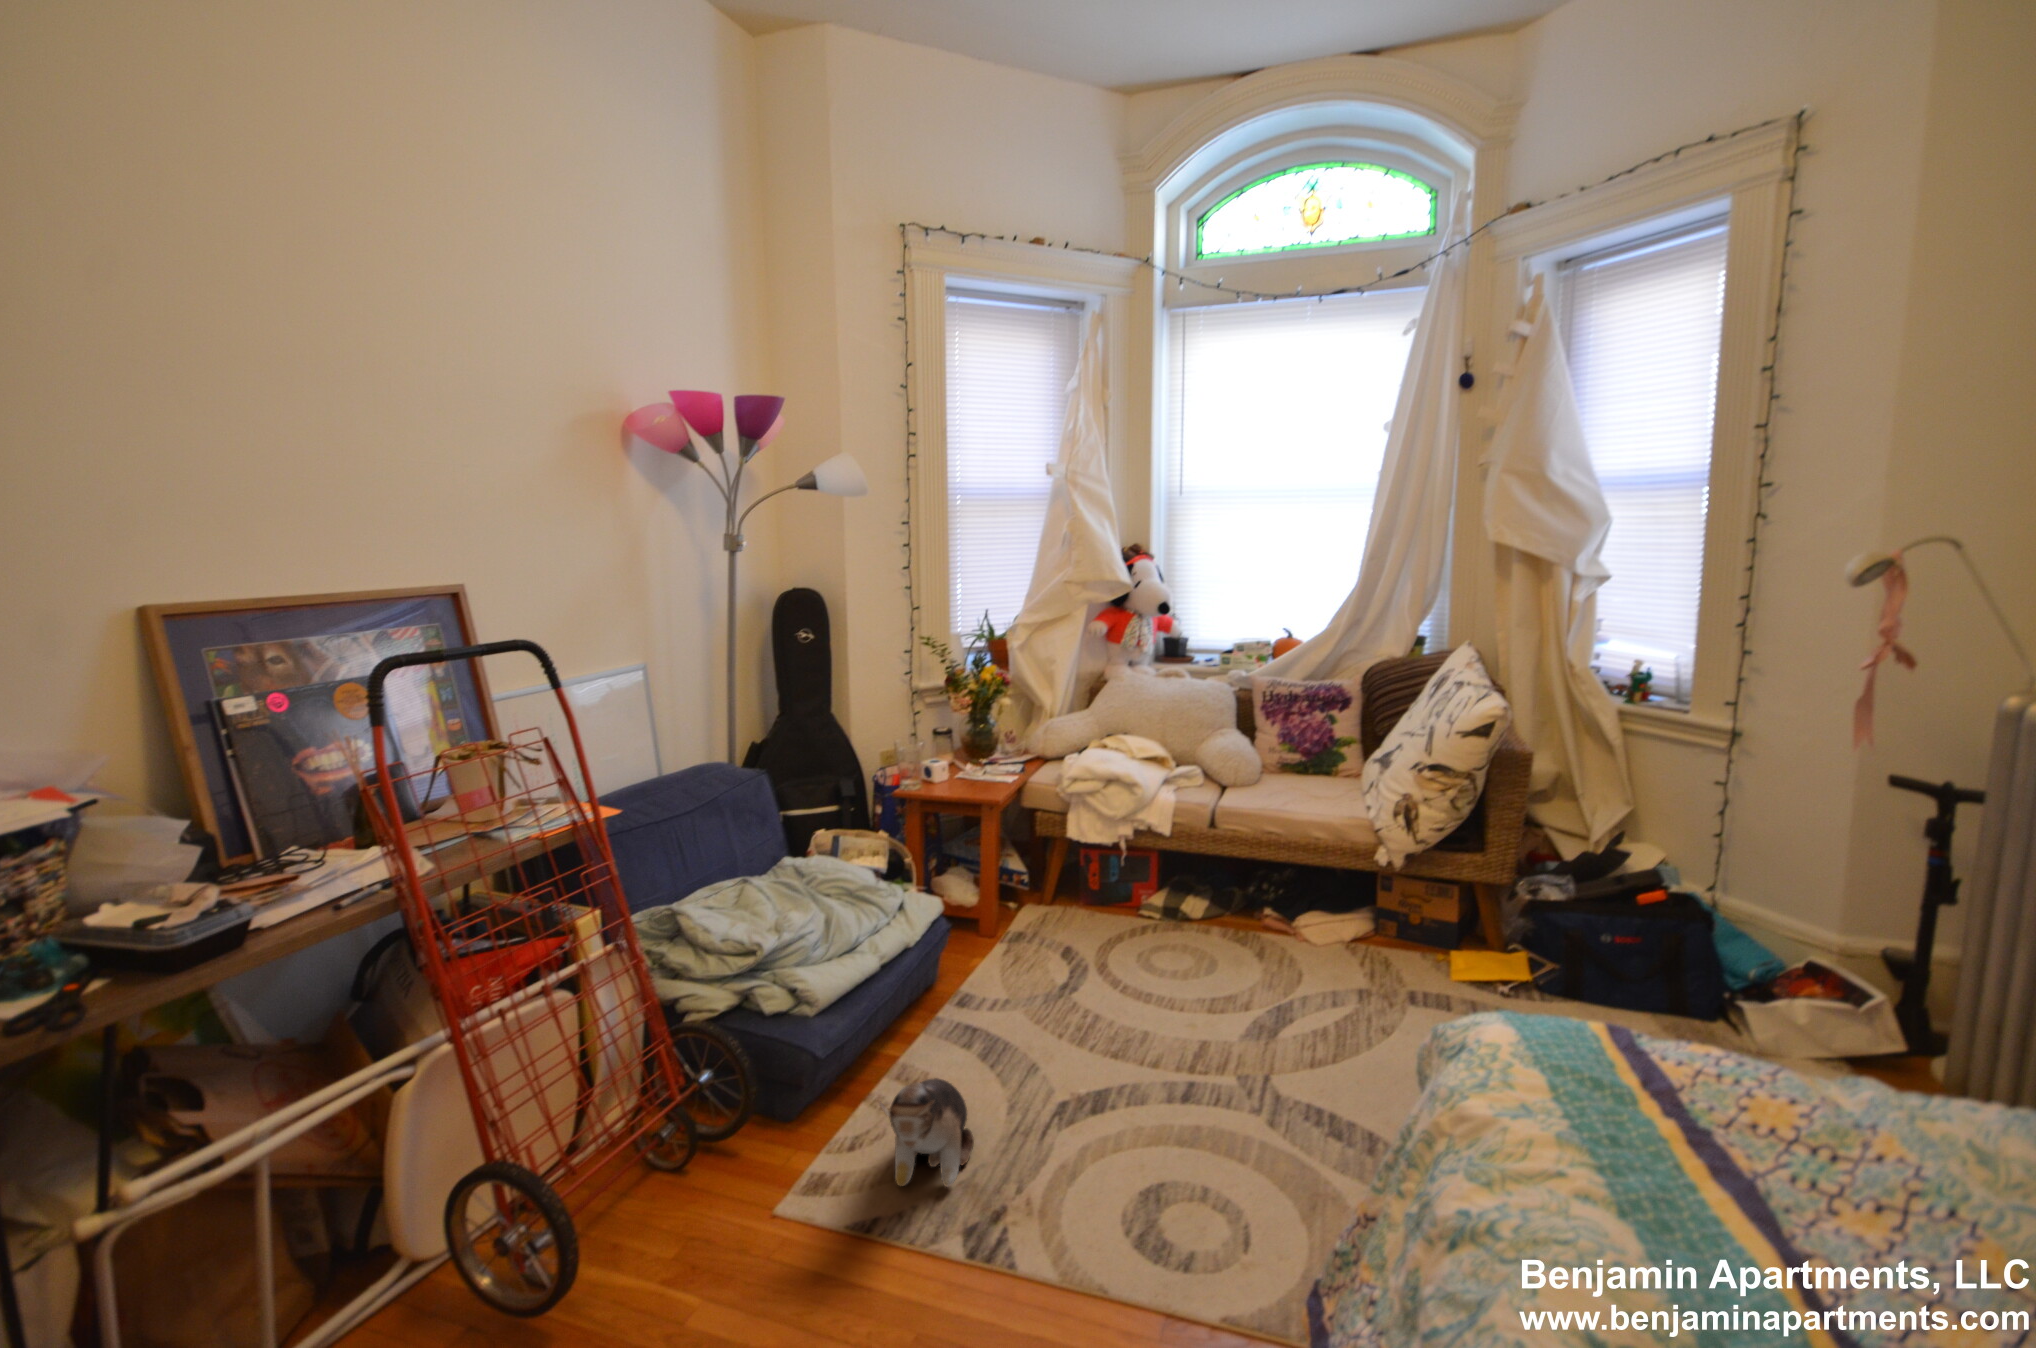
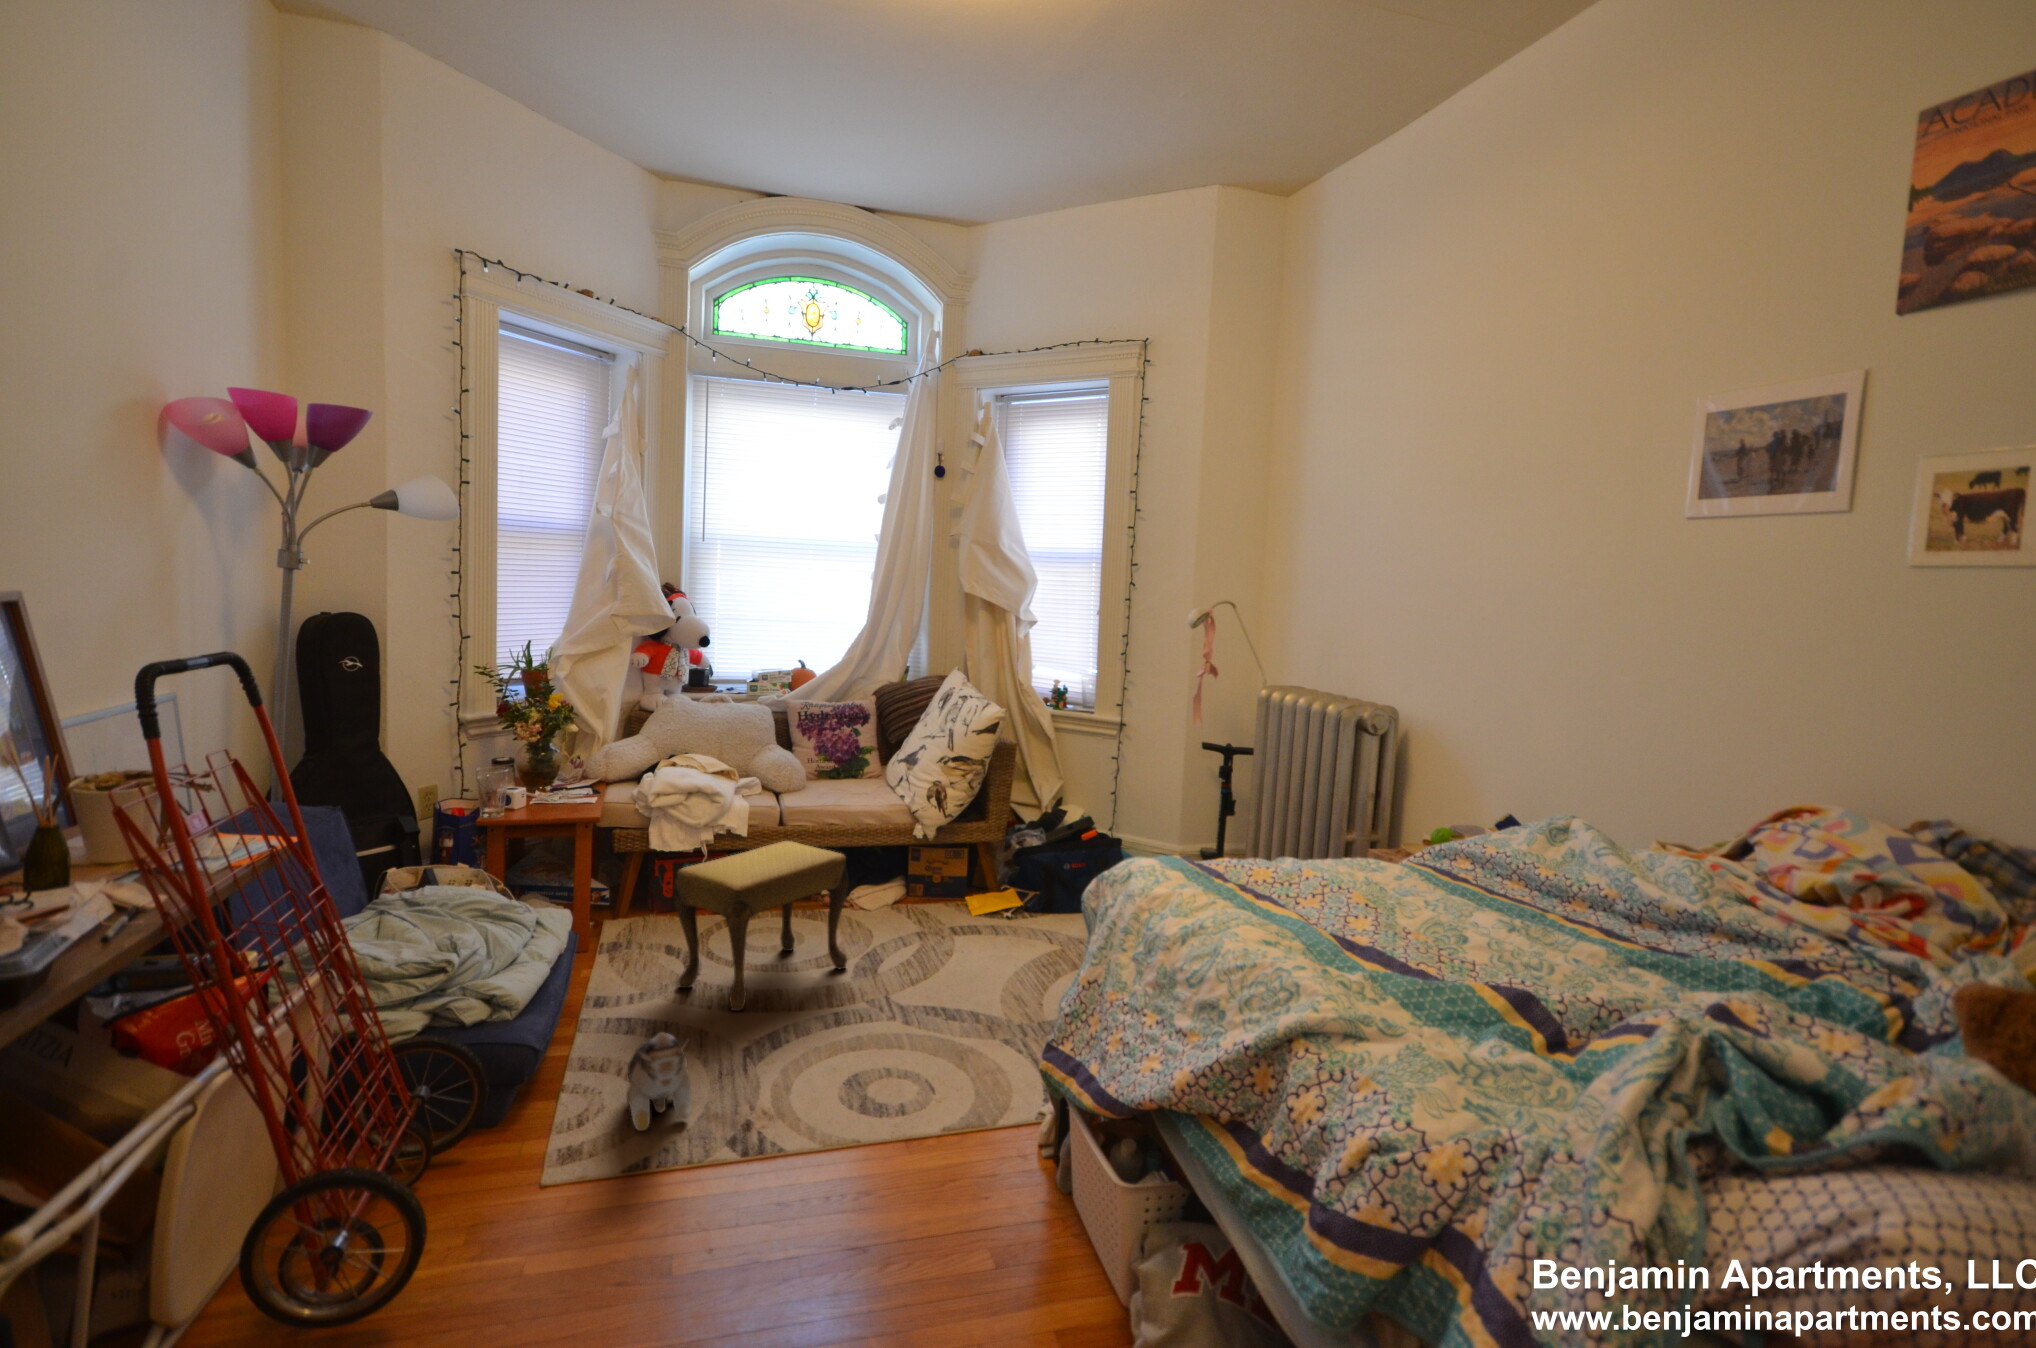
footstool: none [1039,853,1243,1053] -> present [675,841,848,1011]

